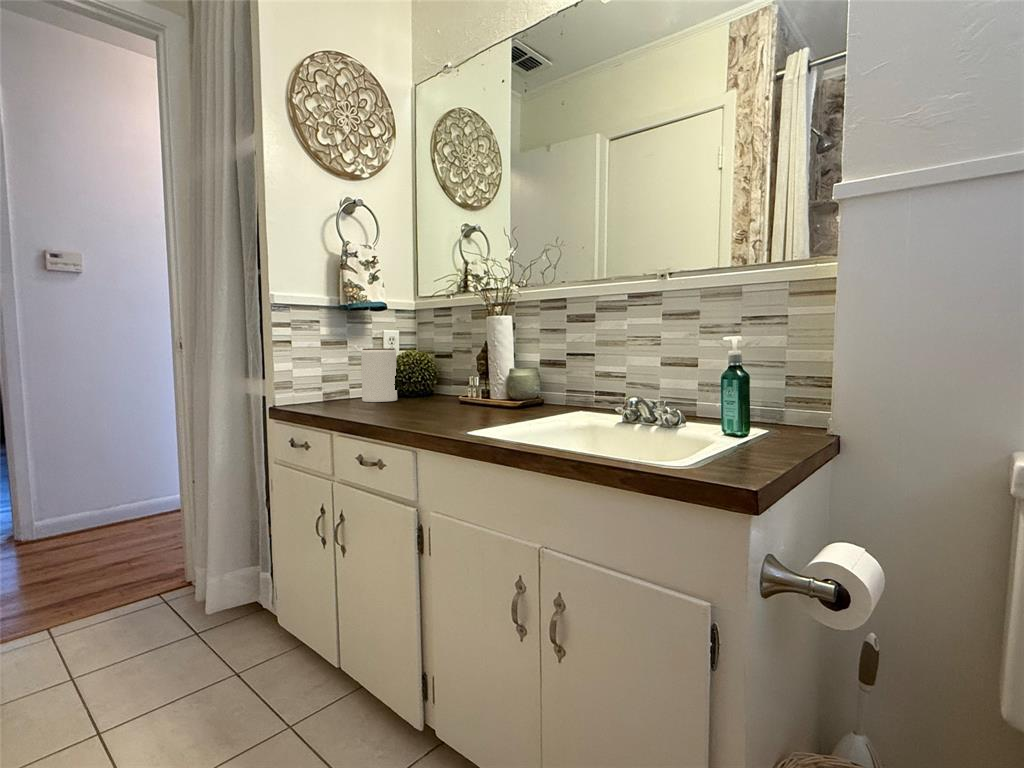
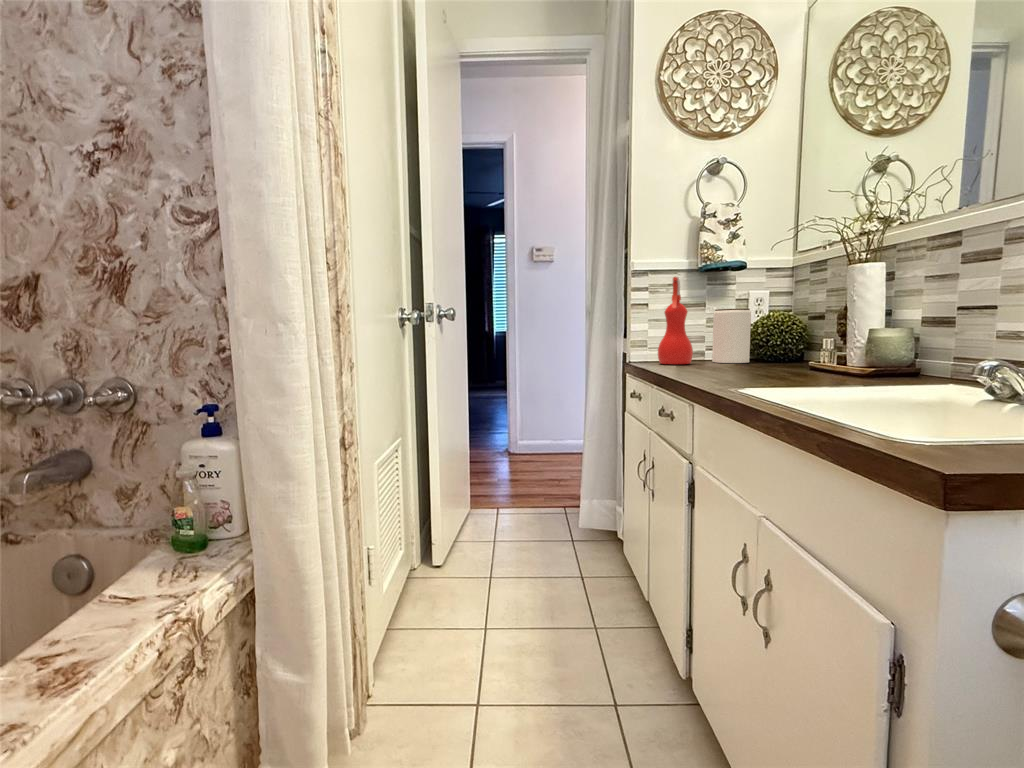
spray bottle: none [315,314,353,407] -> present [658,277,693,364]

